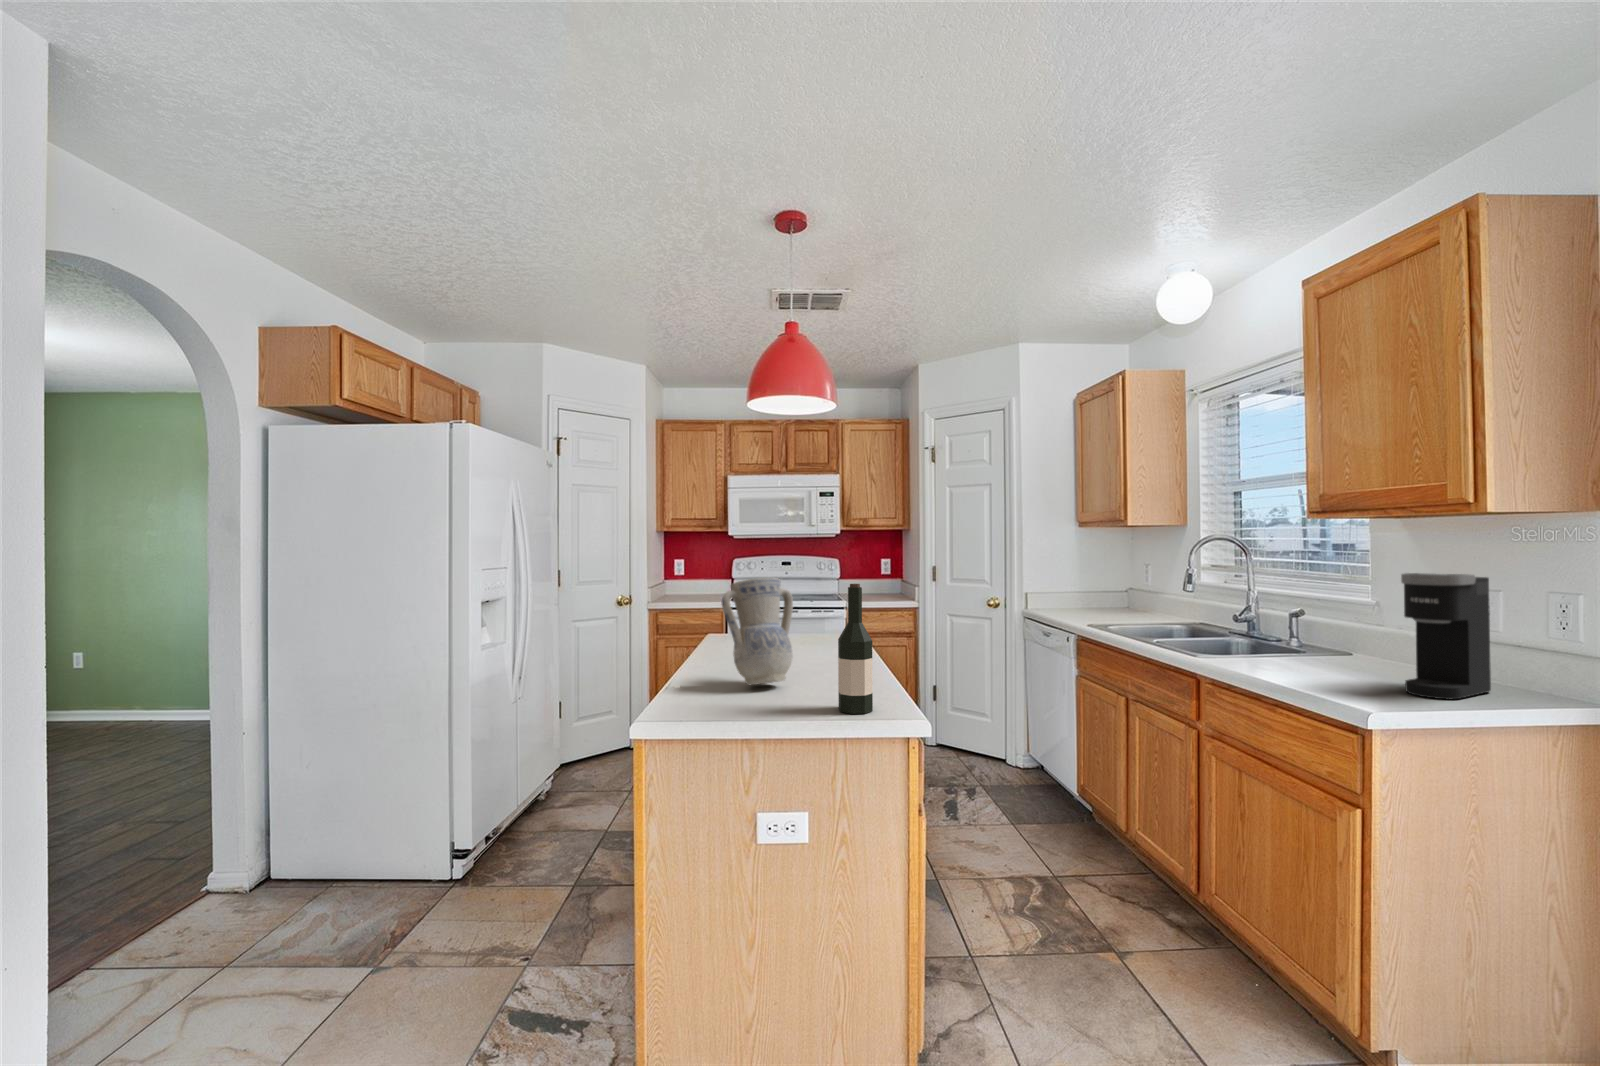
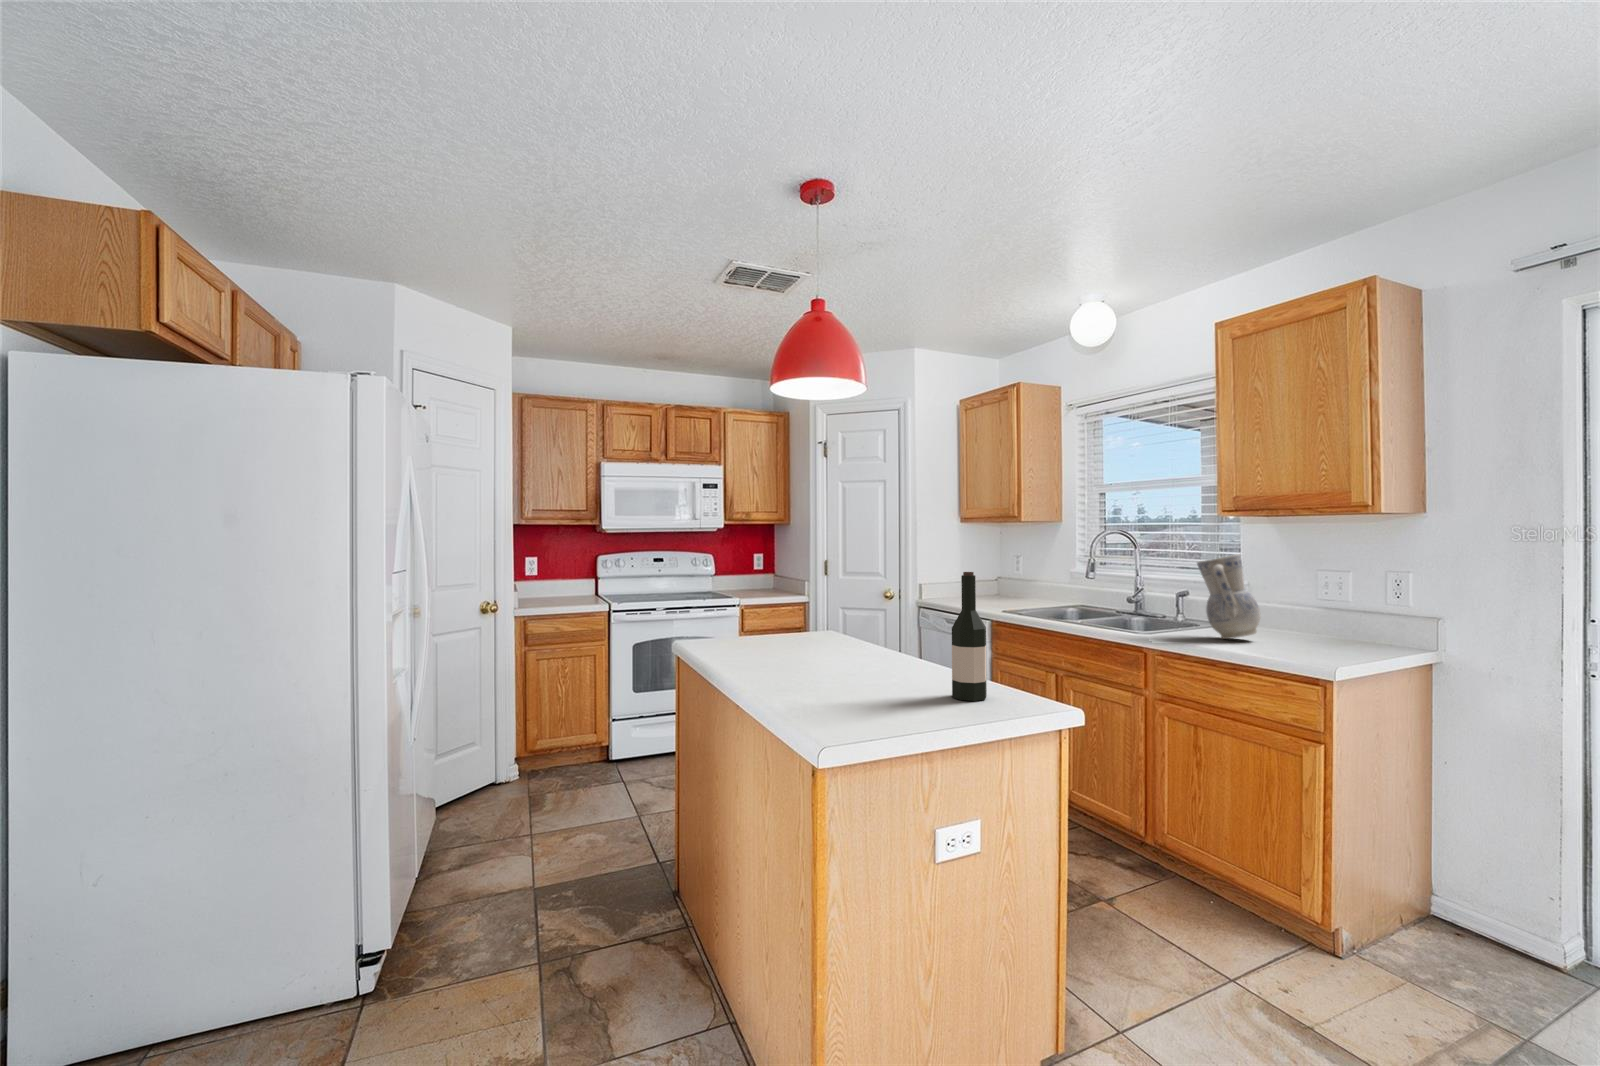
coffee maker: present [1401,573,1491,699] -> none [1323,557,1373,654]
vase: present [722,578,793,685] -> present [1197,554,1260,639]

